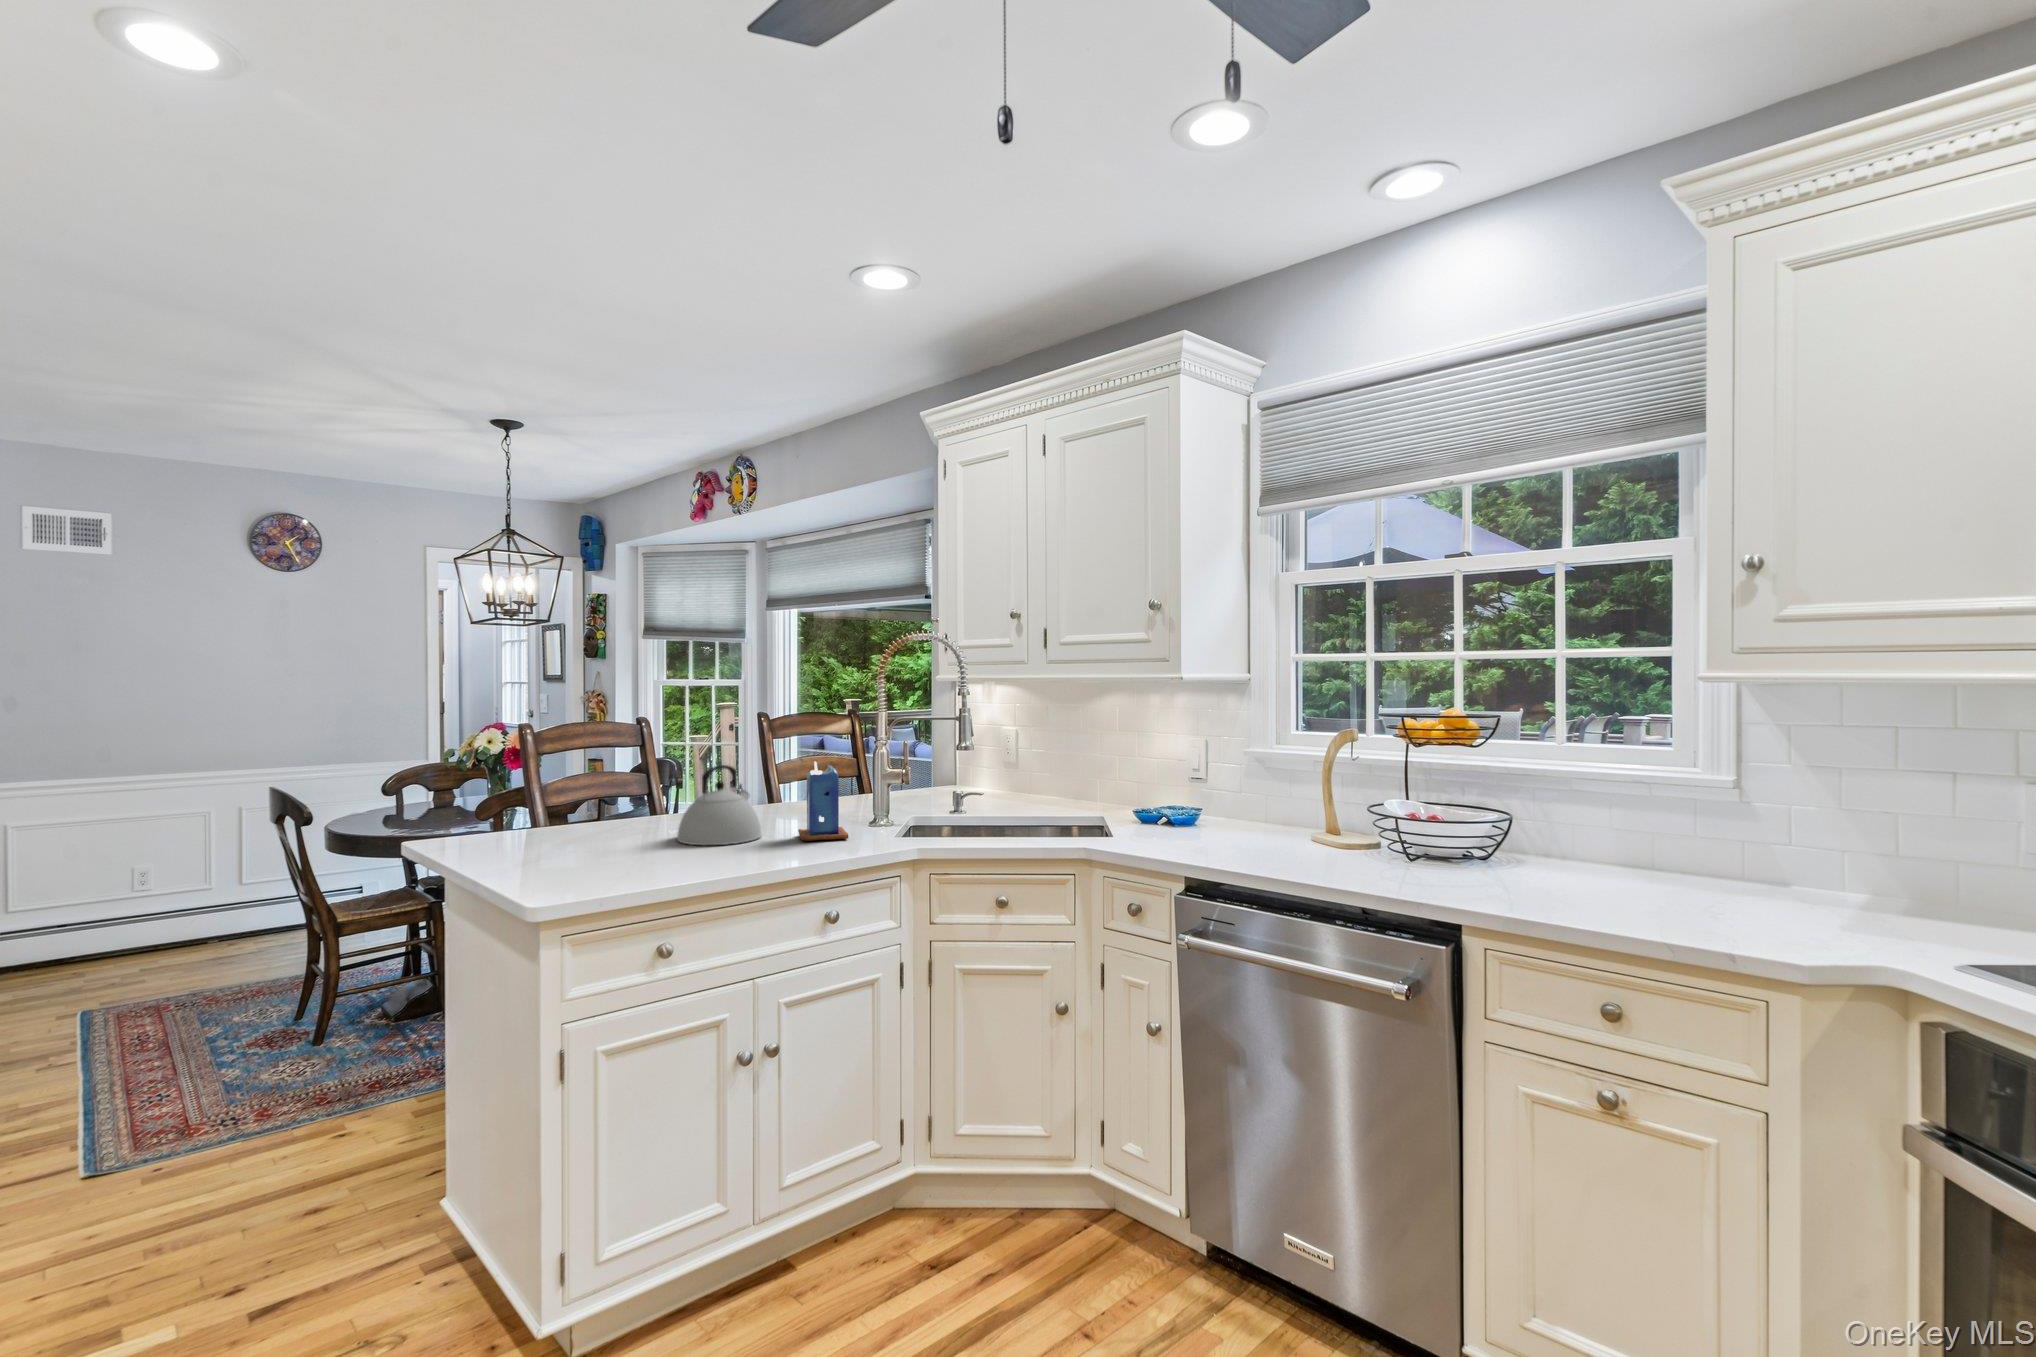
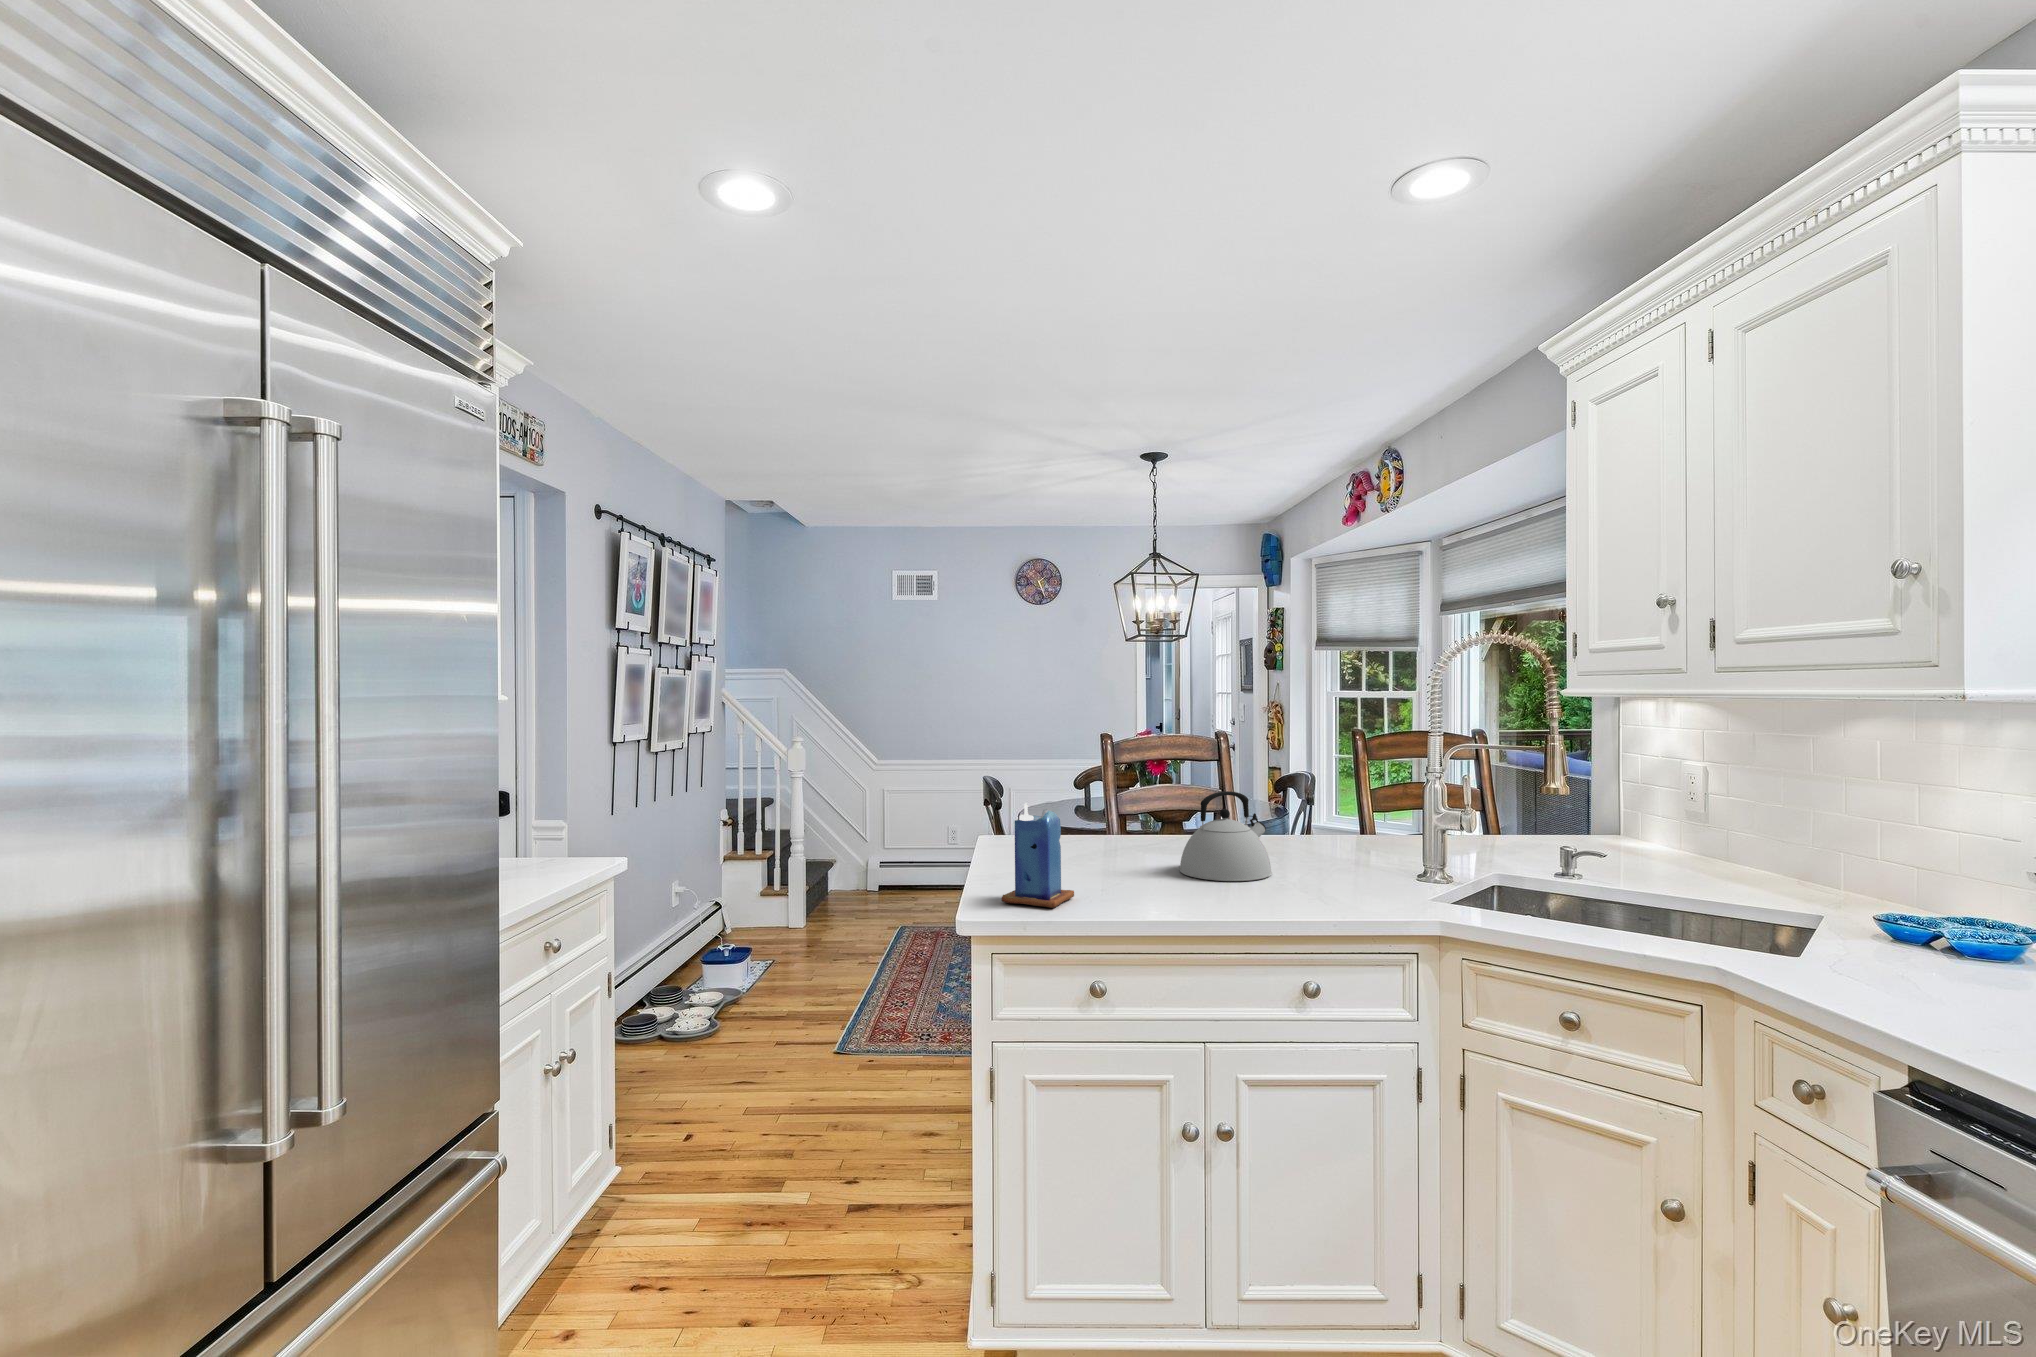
candle: present [798,761,848,841] -> present [1002,803,1074,908]

